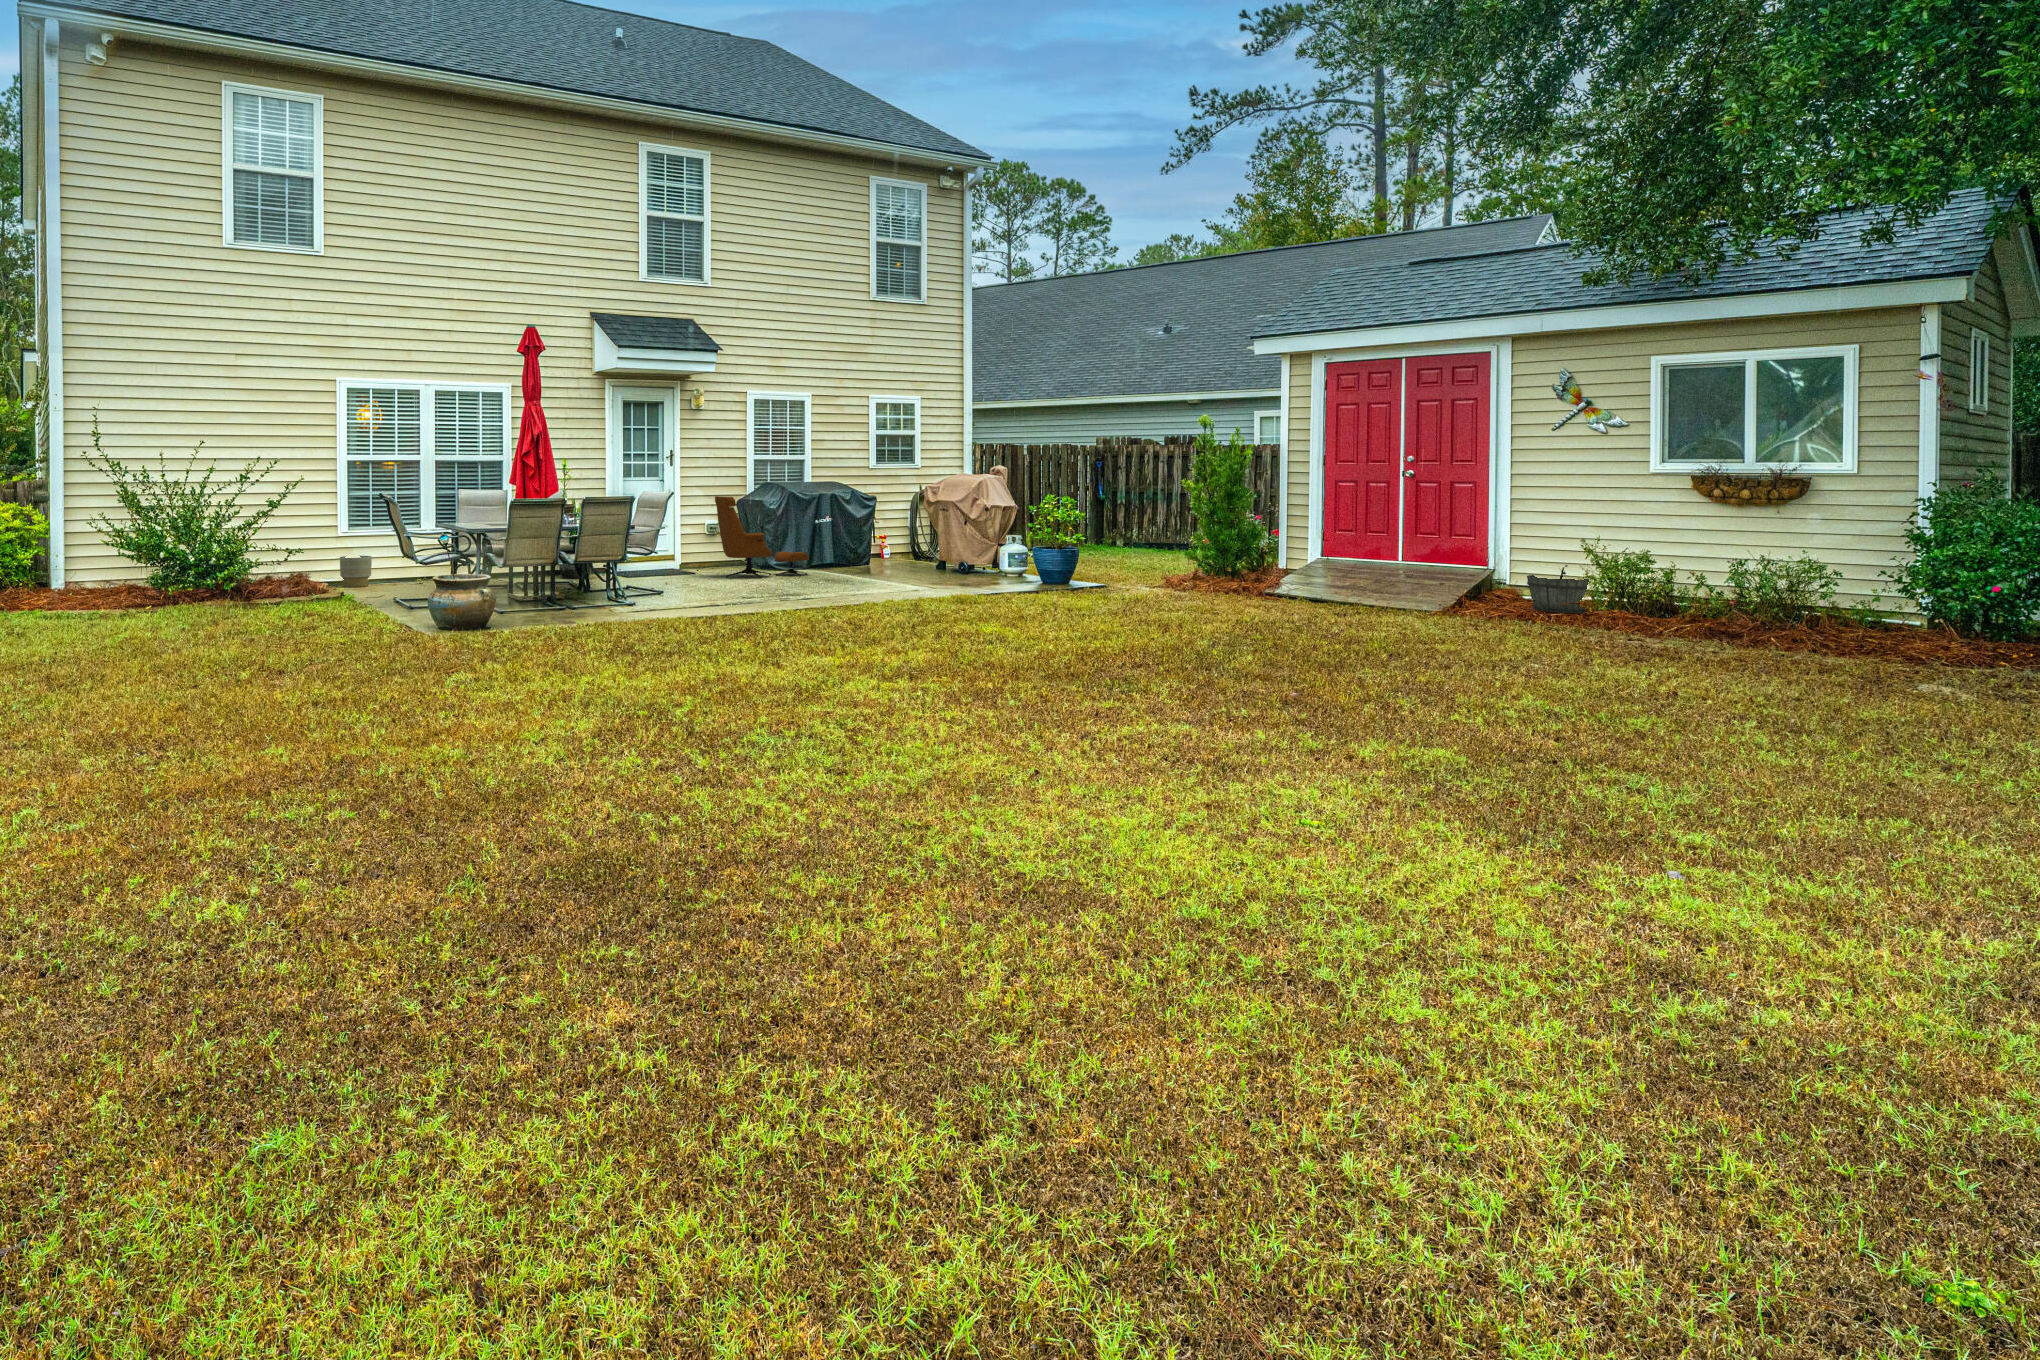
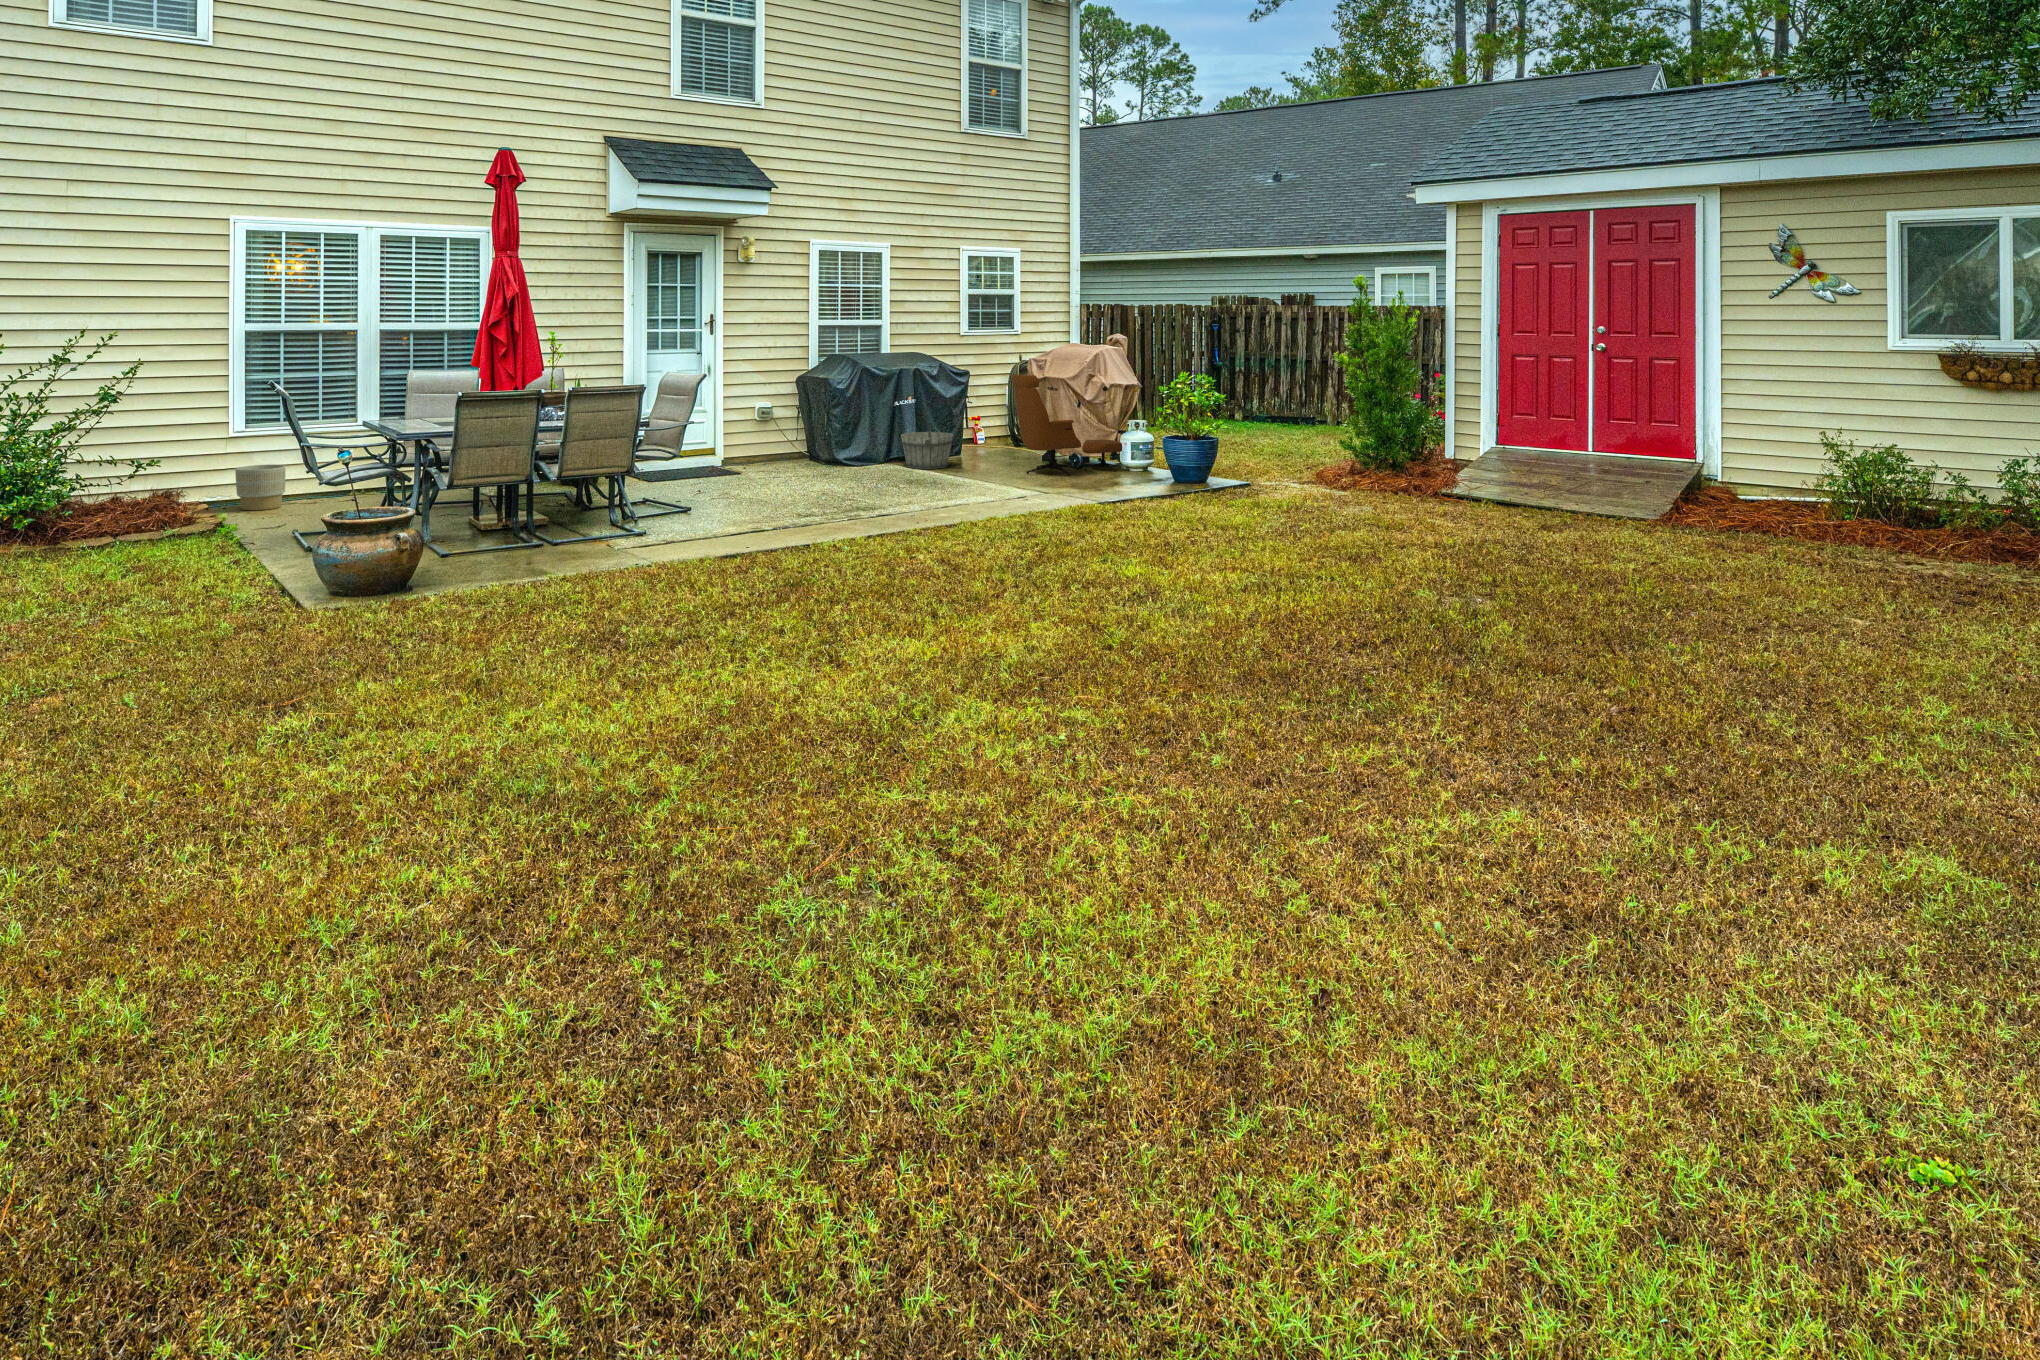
lounge chair: present [715,496,809,578] -> present [1012,374,1122,476]
wooden bucket: present [1526,565,1589,613] -> present [901,422,953,469]

